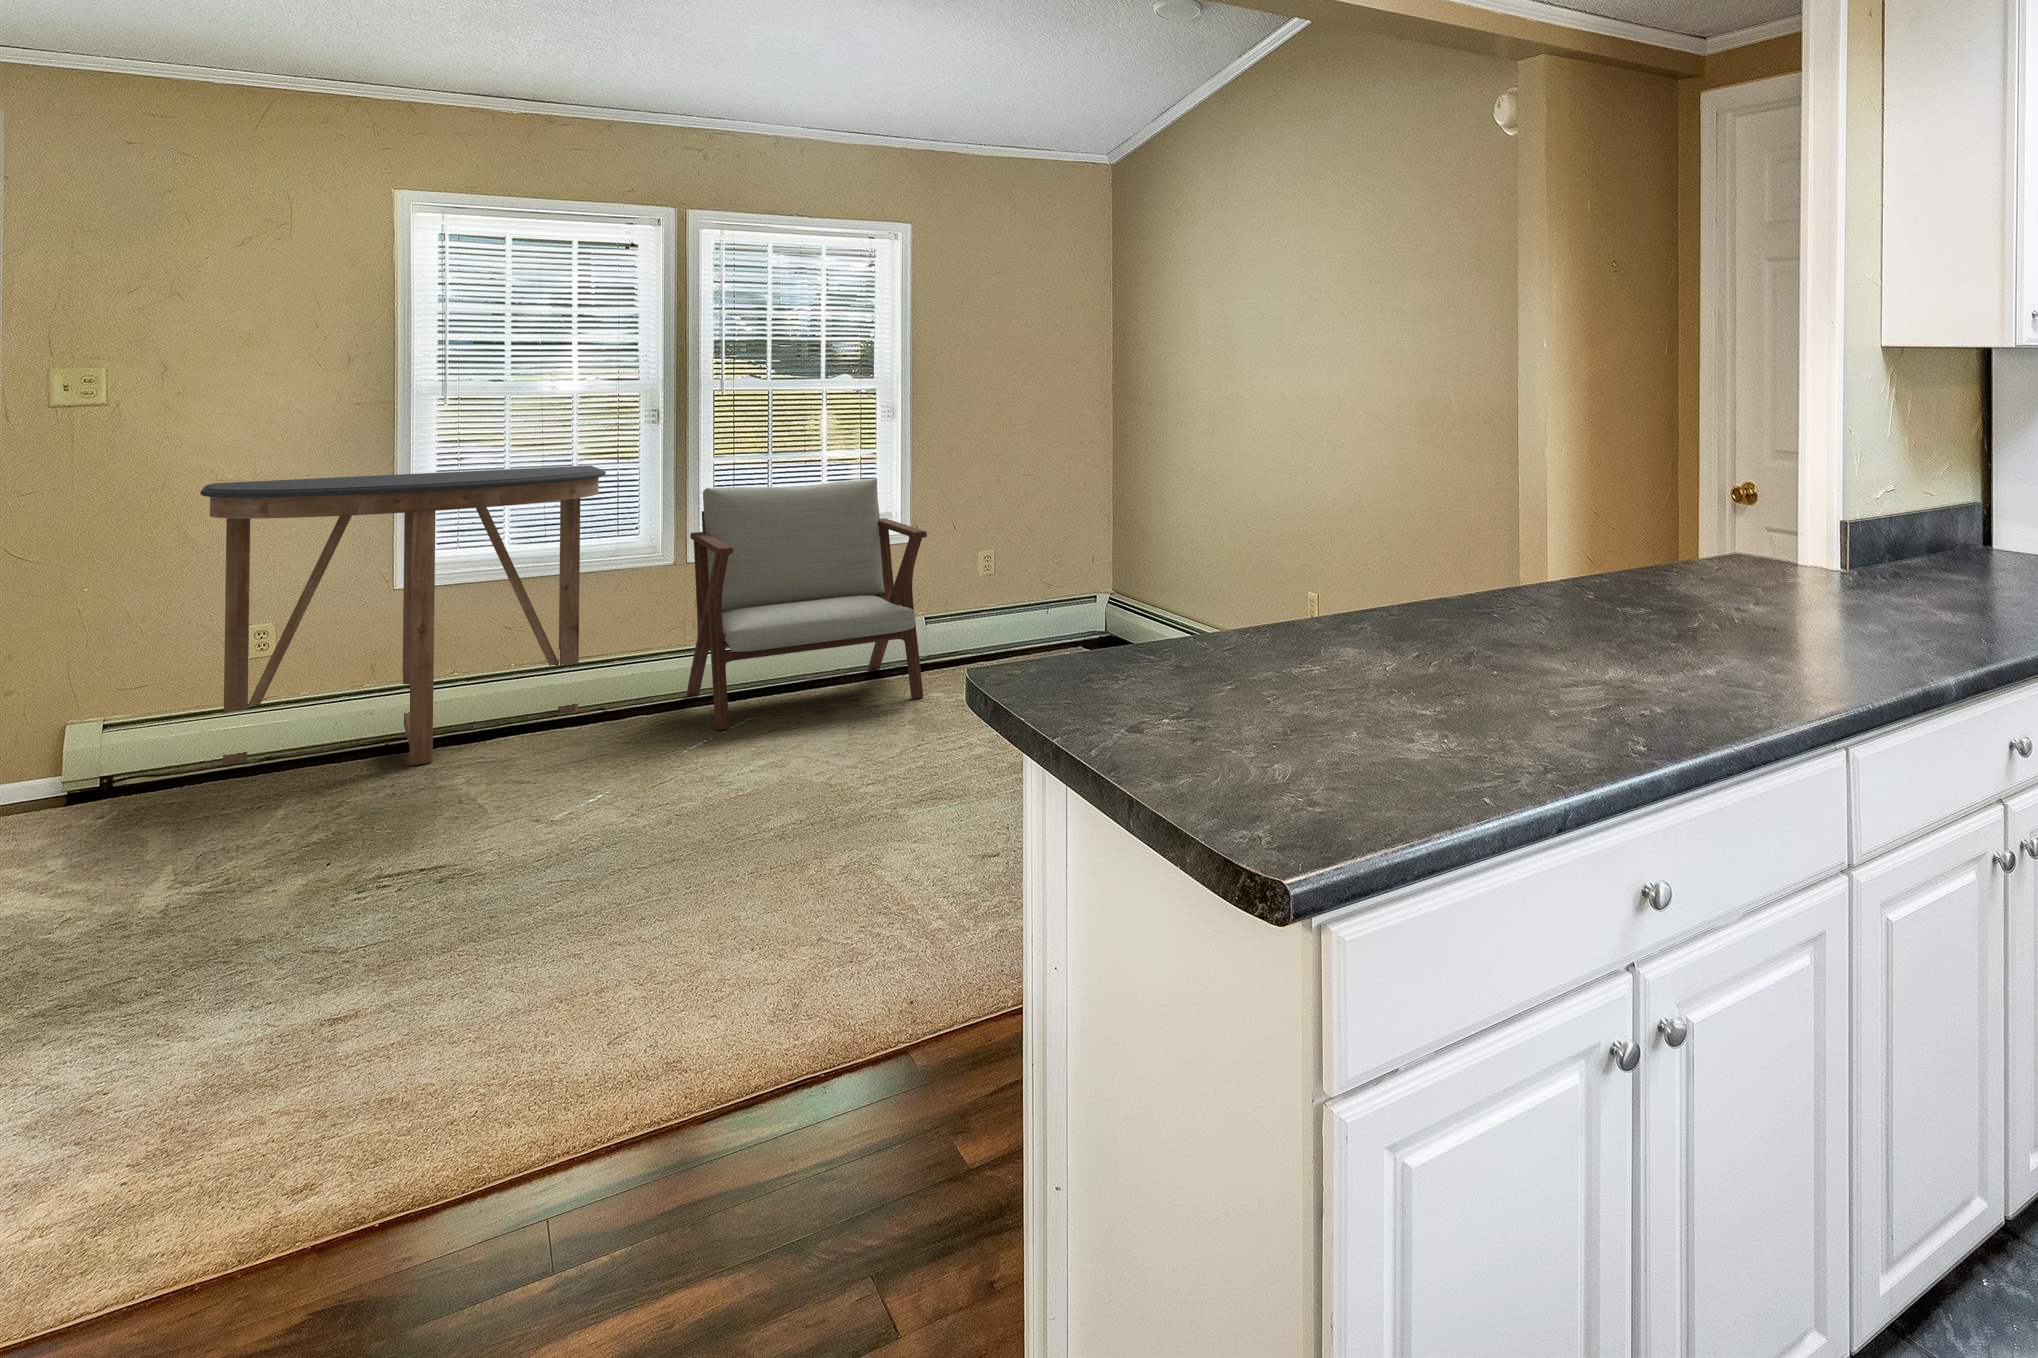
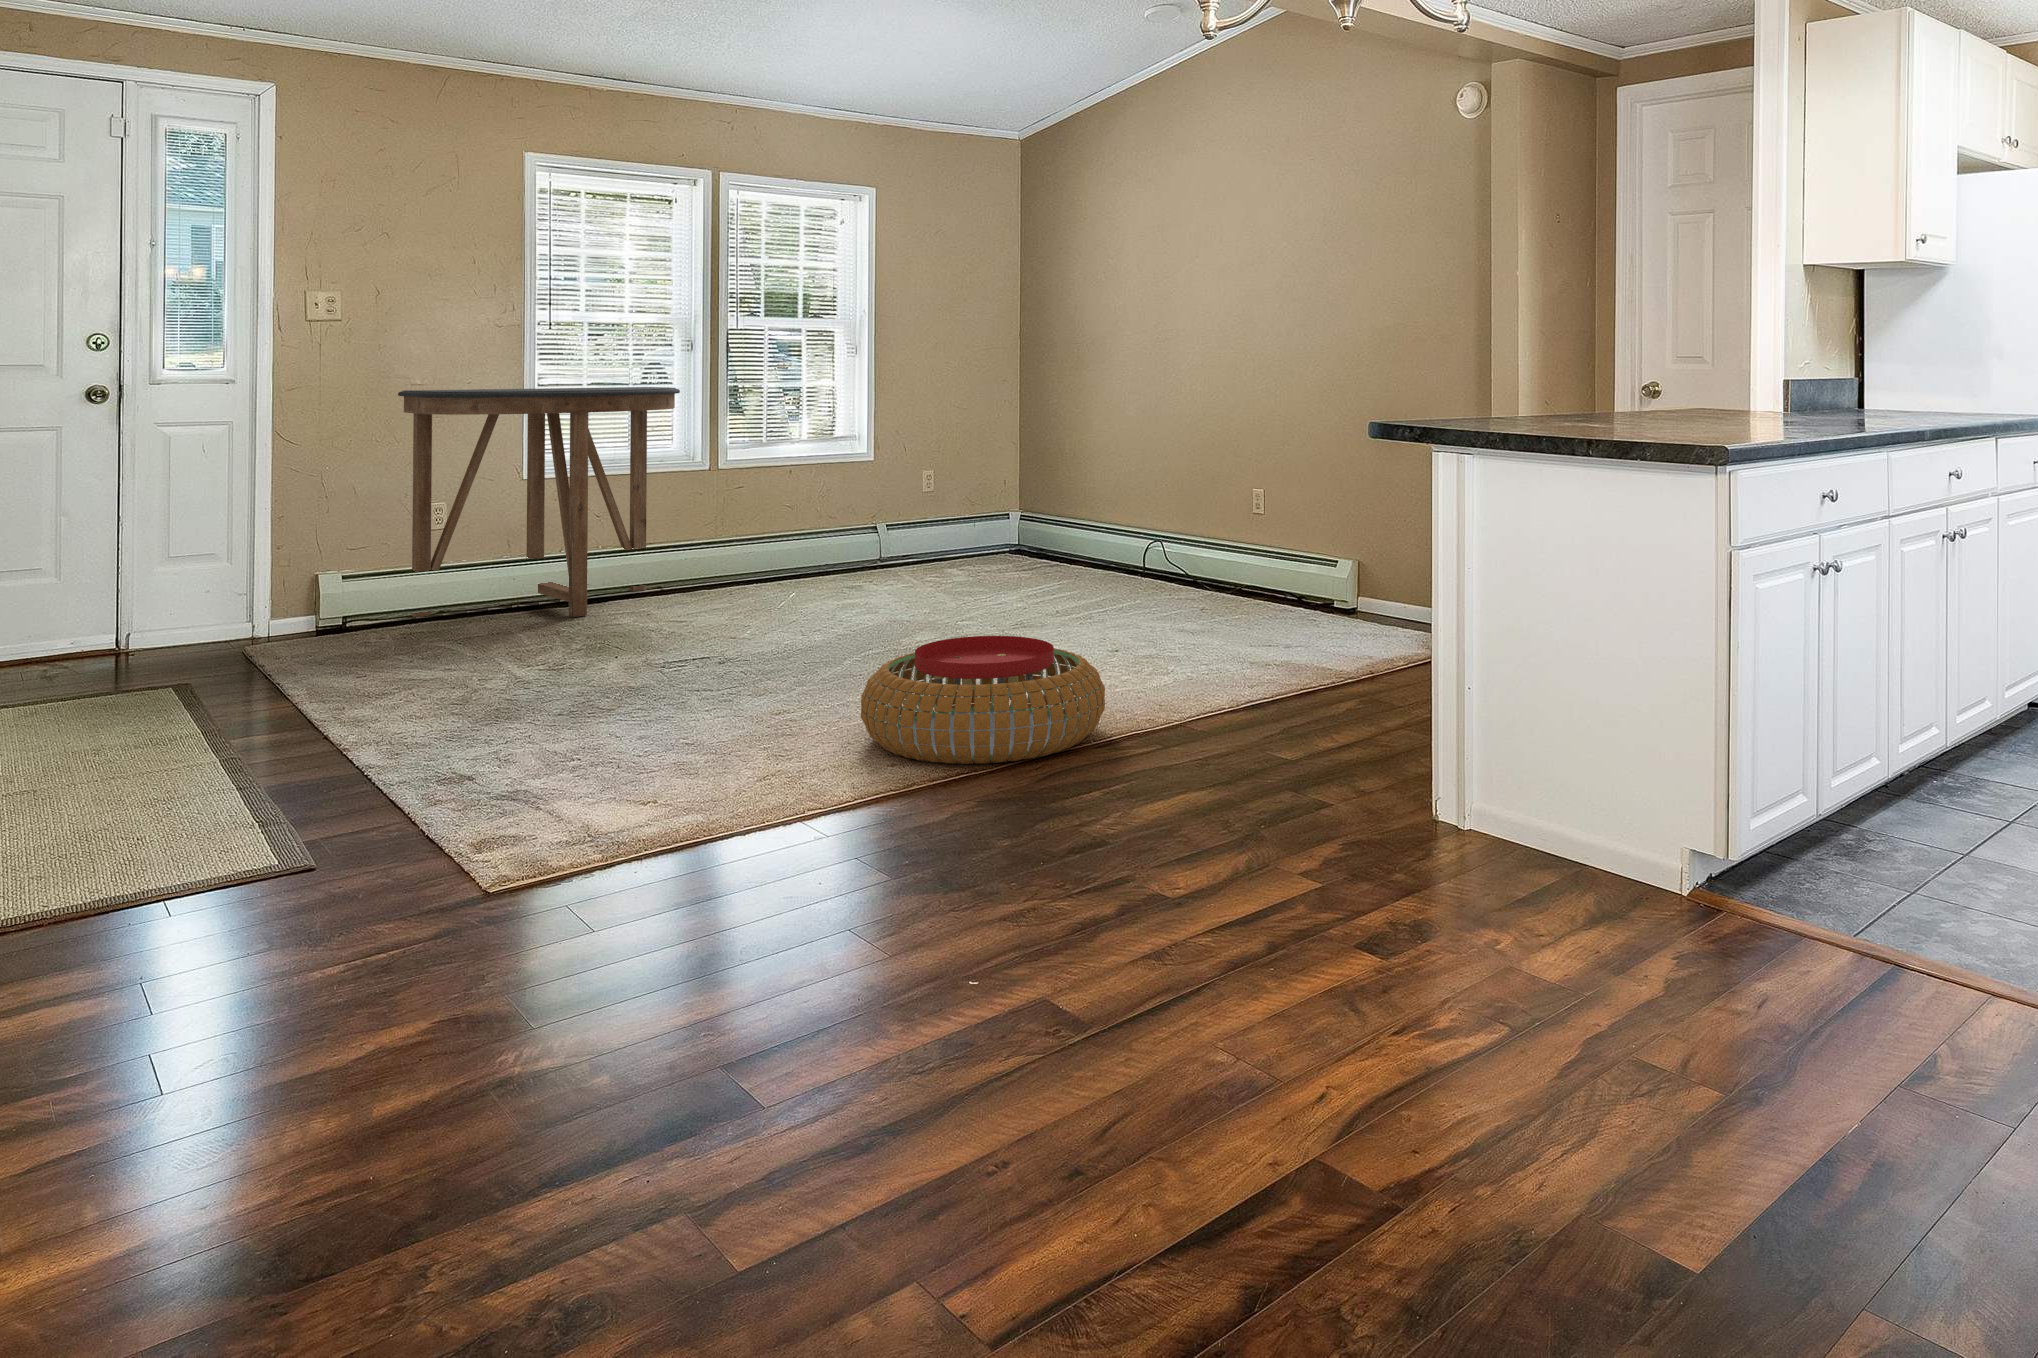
lounge chair: present [686,479,927,730] -> none [720,404,927,599]
pouf: none [301,909,765,1181] -> present [861,636,1105,764]

